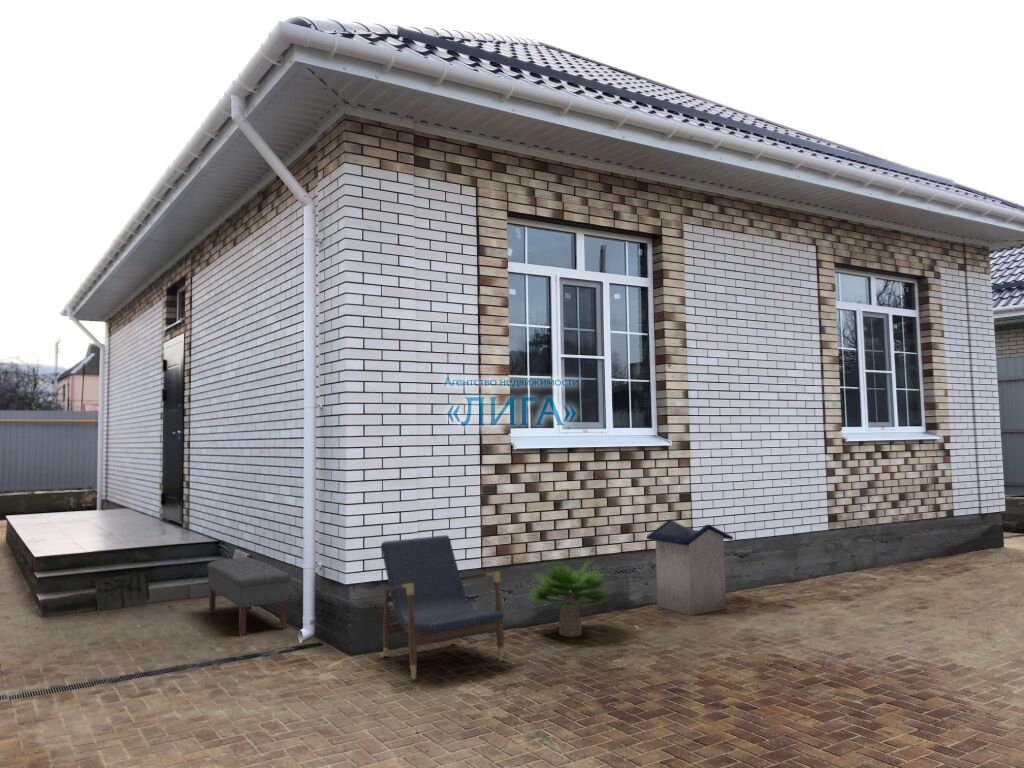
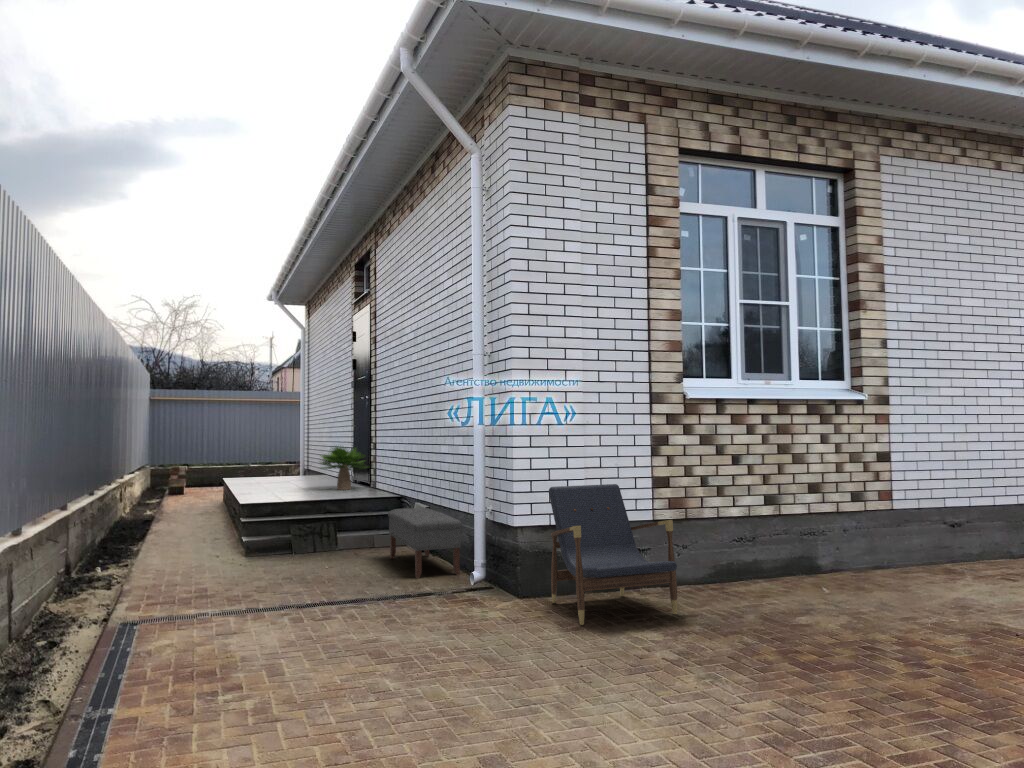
trash can: present [647,520,733,616] -> none [838,481,943,585]
potted plant: present [531,561,609,637] -> present [320,447,365,490]

